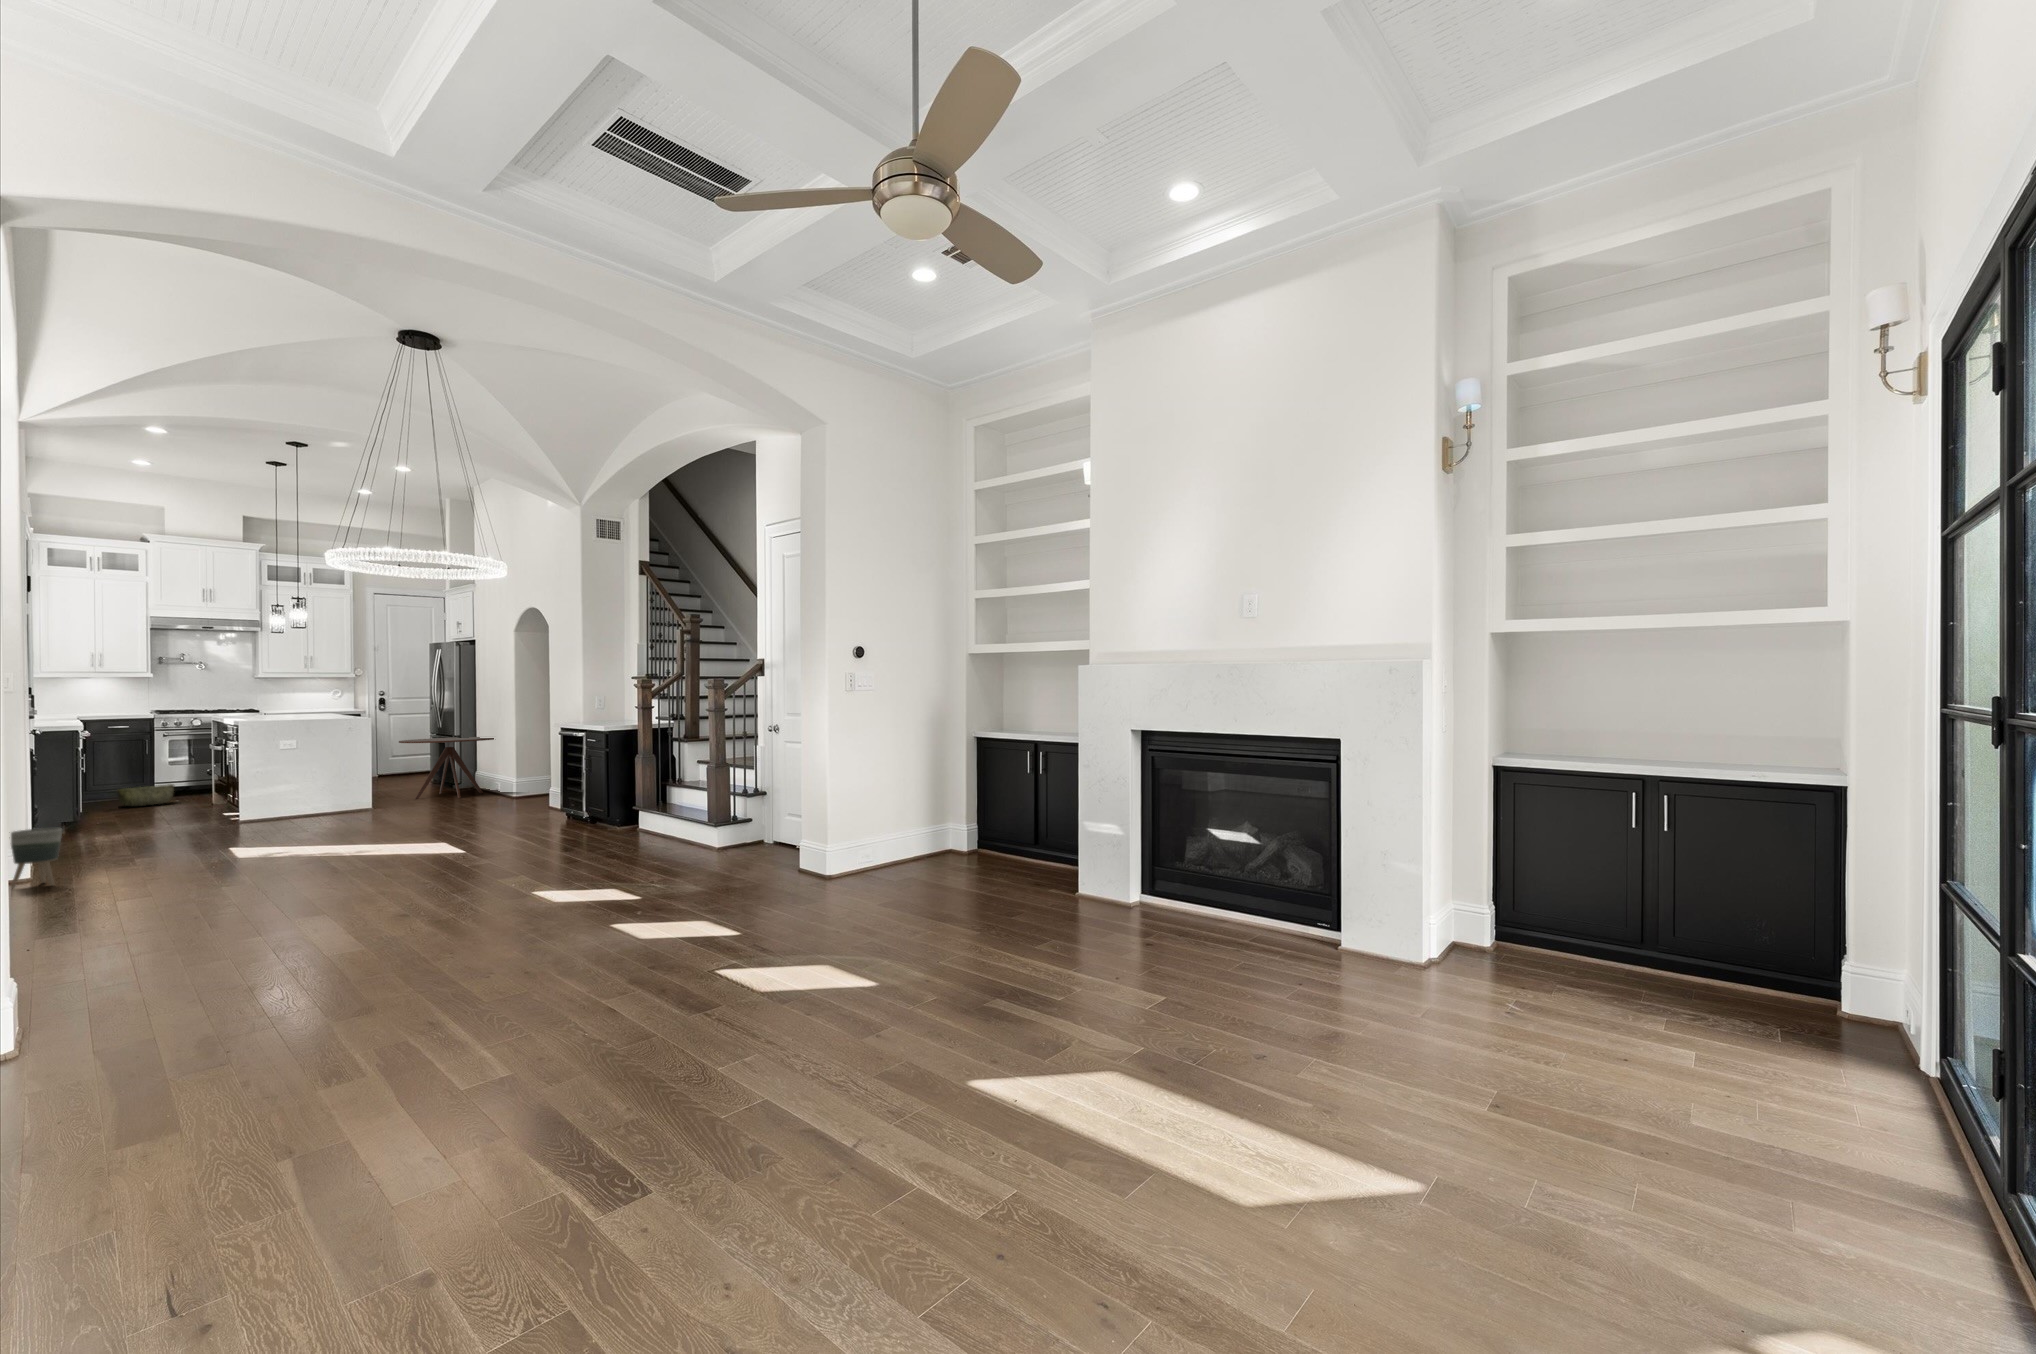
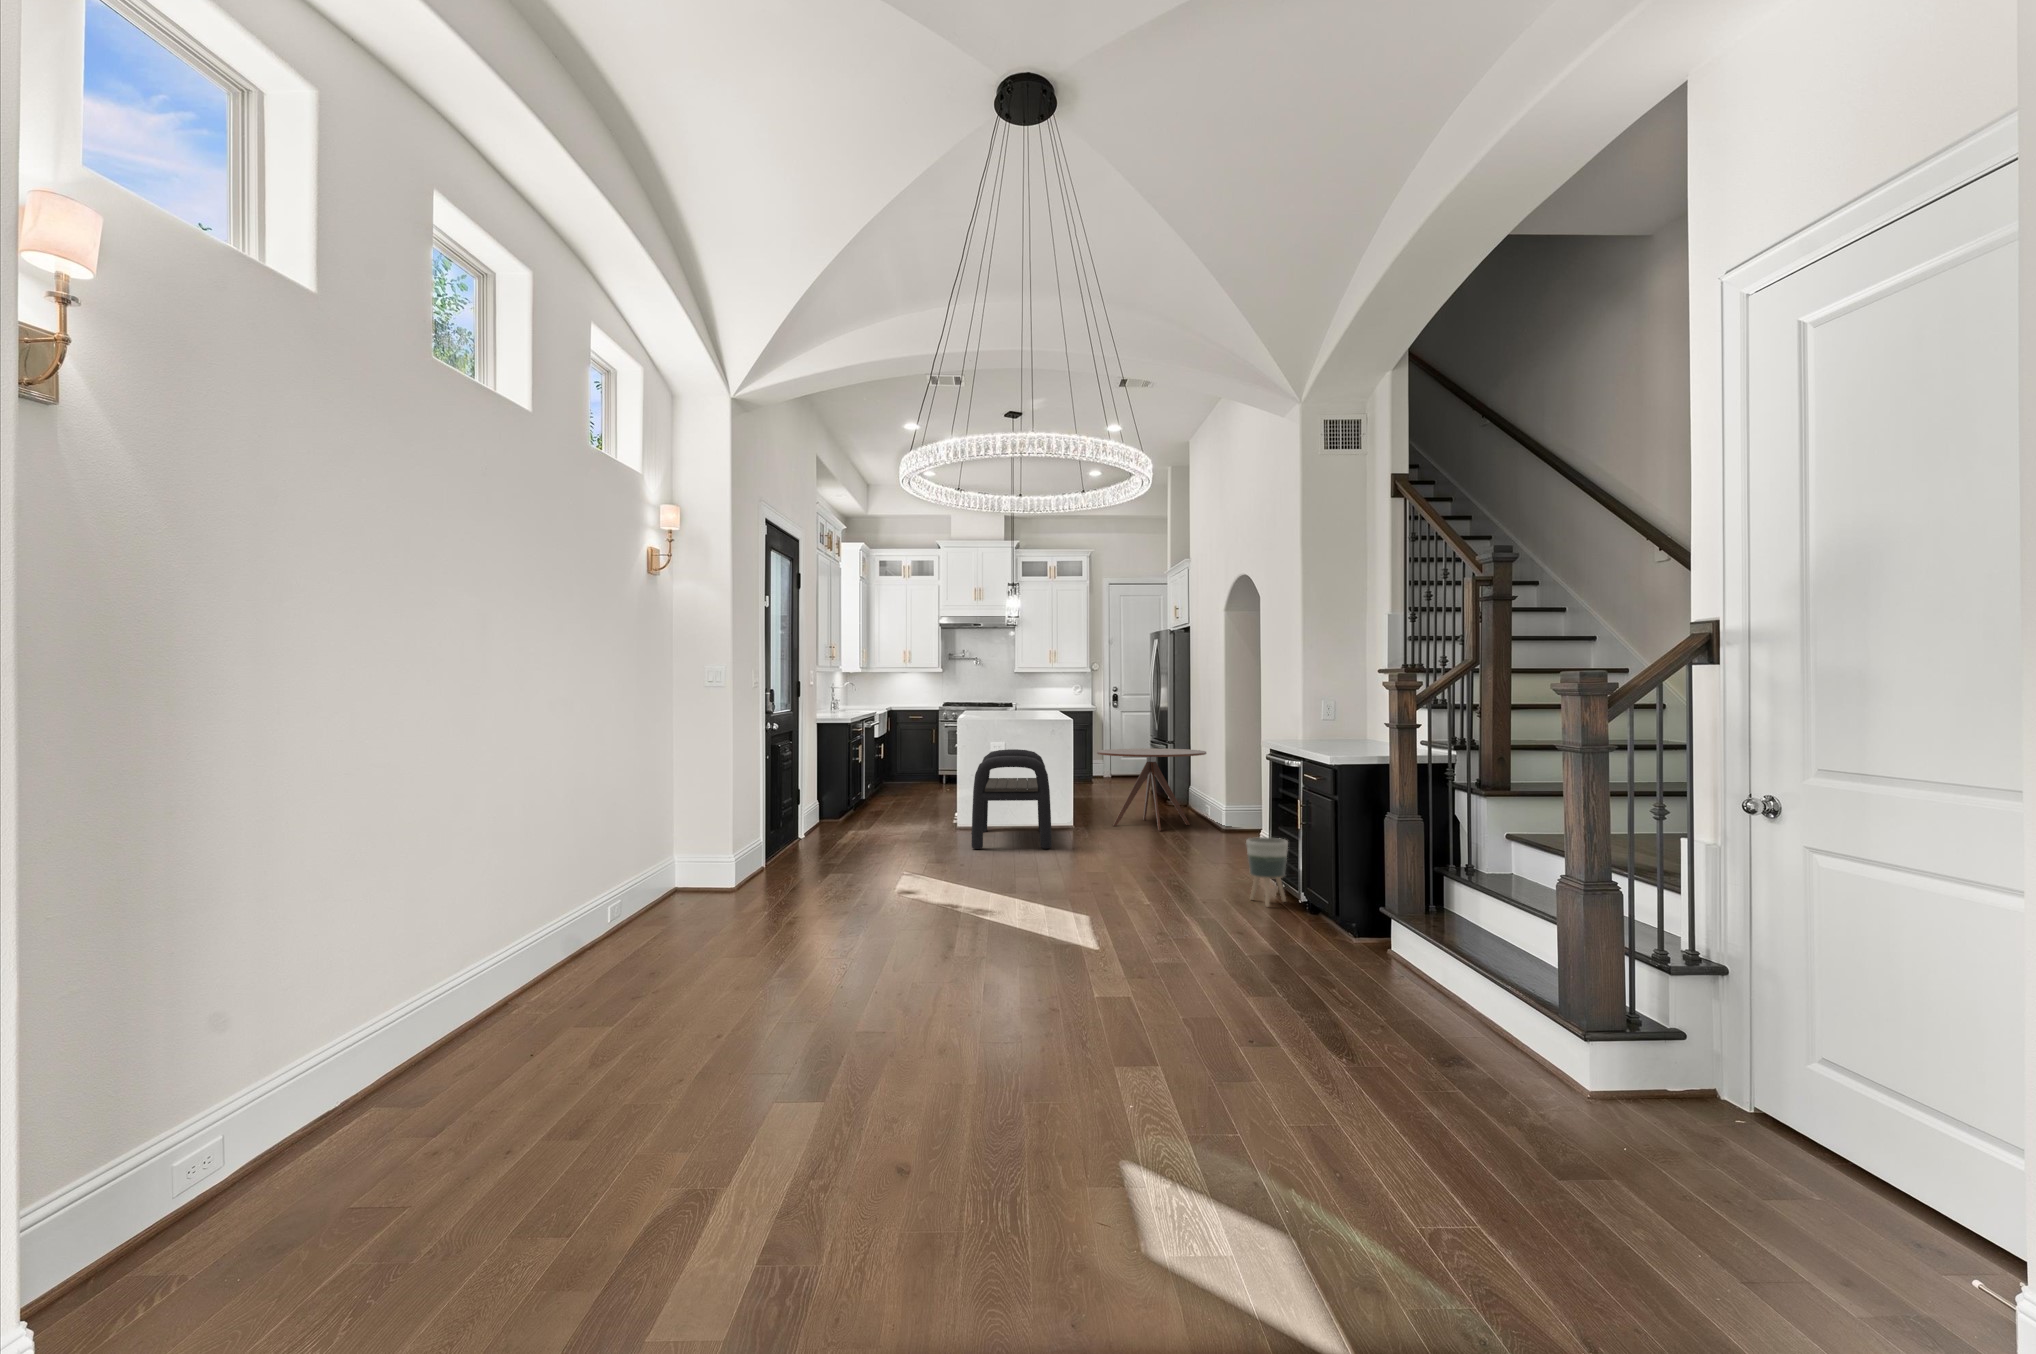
bench: none [283,742,372,821] -> present [971,749,1052,849]
woven basket: present [116,784,174,806] -> none [869,784,914,804]
planter: present [11,828,62,889] -> present [1246,837,1288,907]

